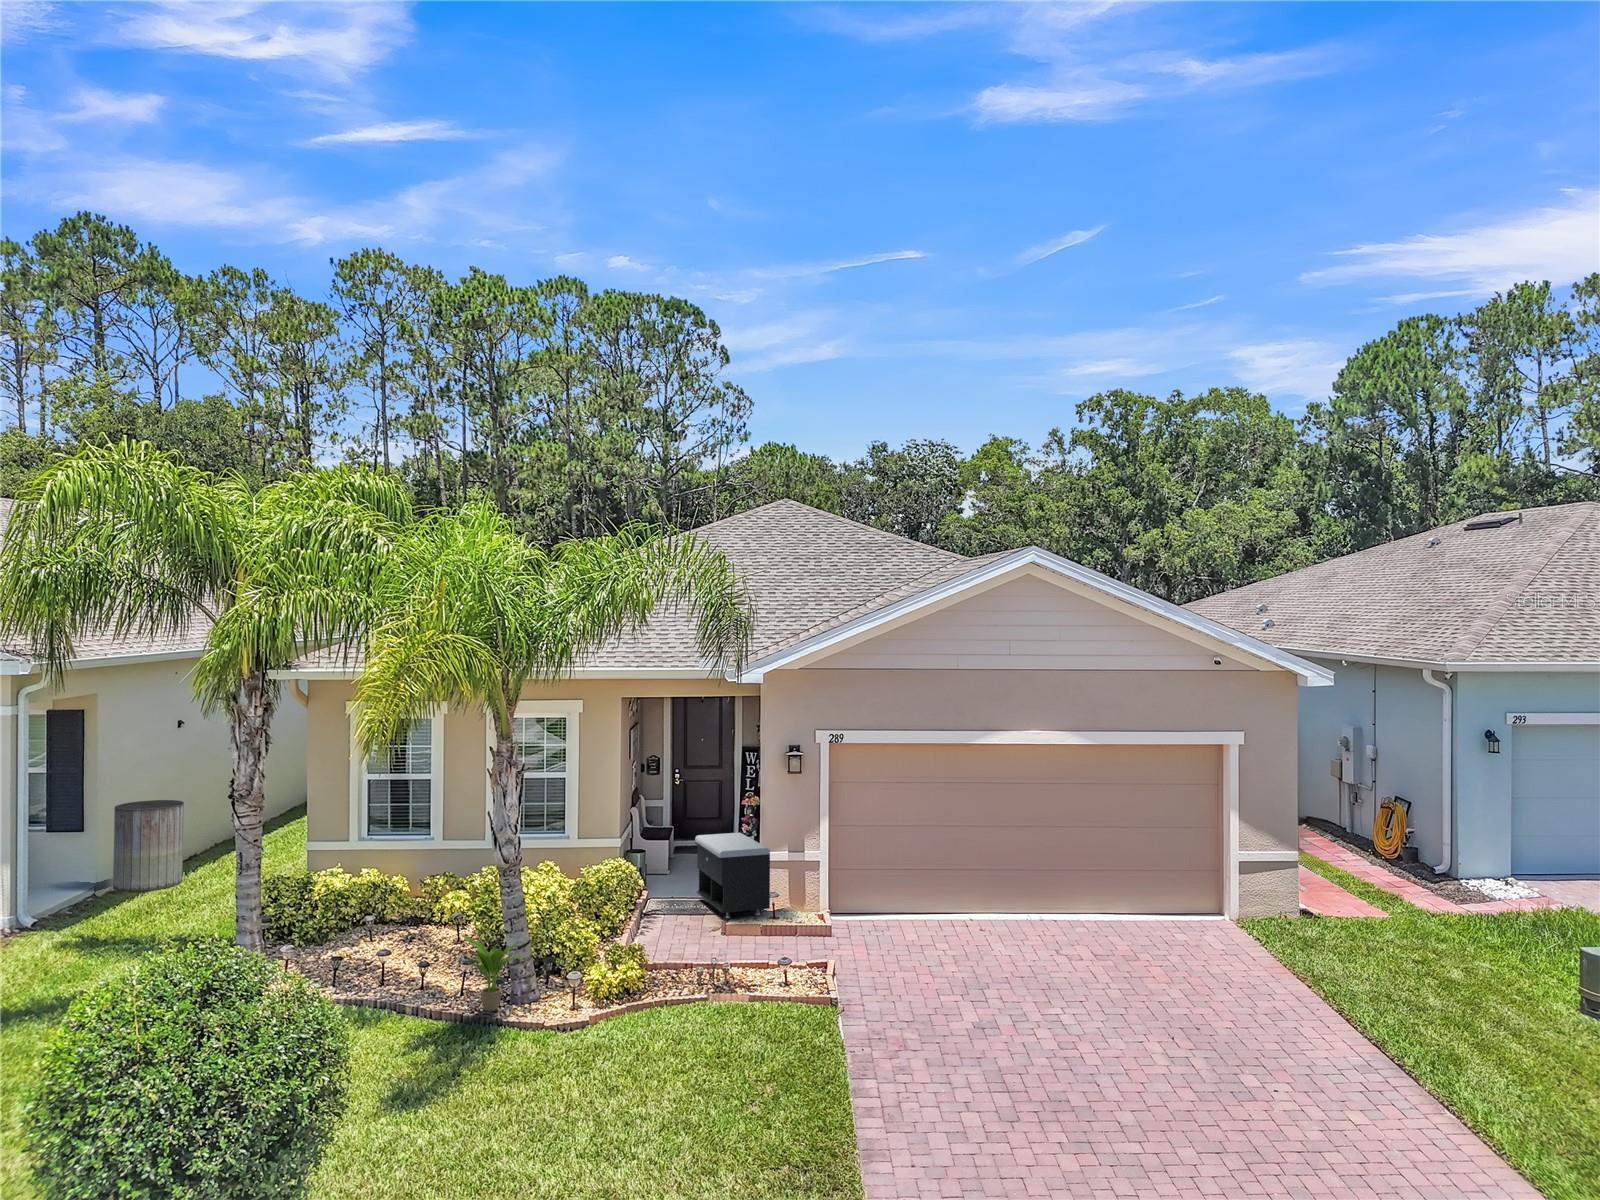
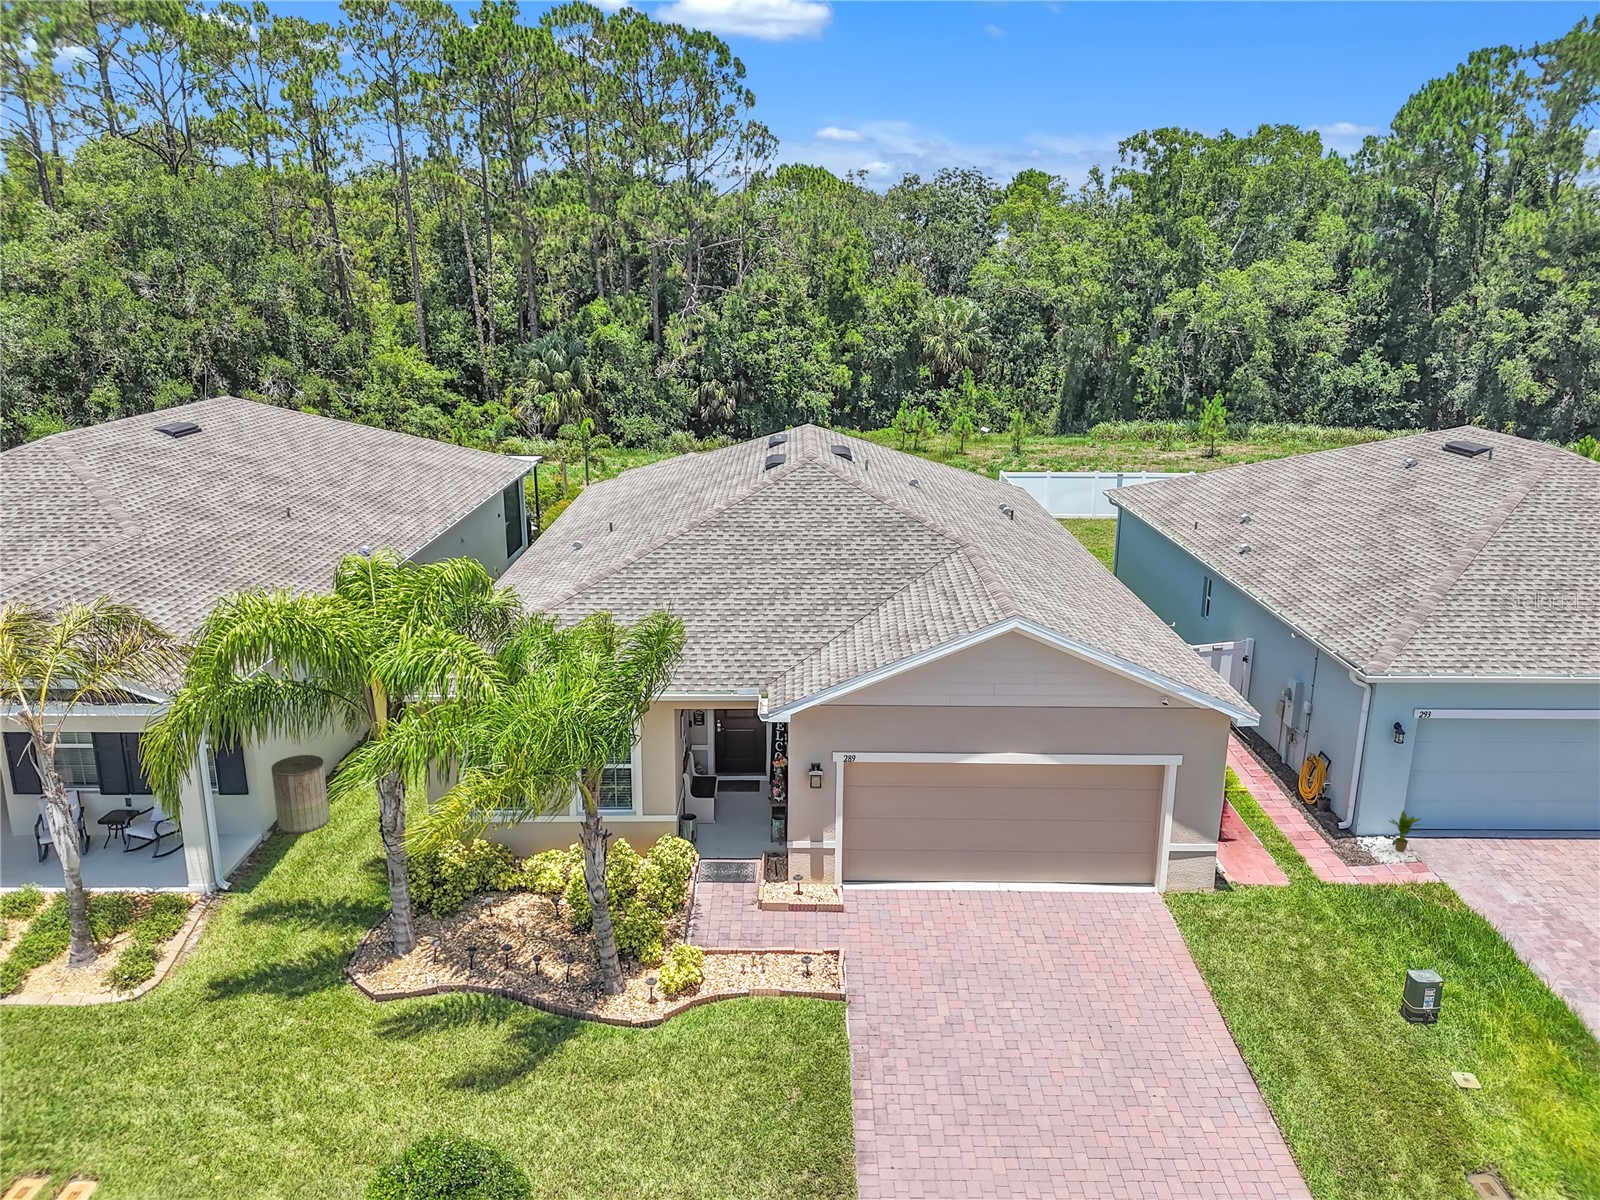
storage bench: present [695,833,770,918] -> none [736,802,795,882]
potted plant: present [462,934,523,1012] -> present [1389,811,1421,851]

